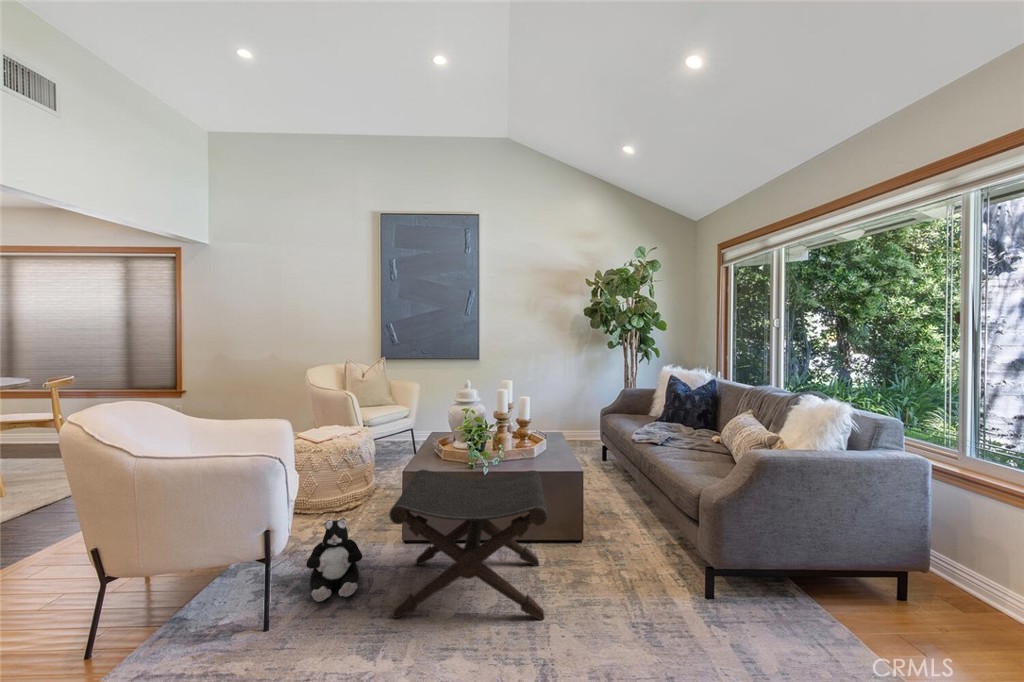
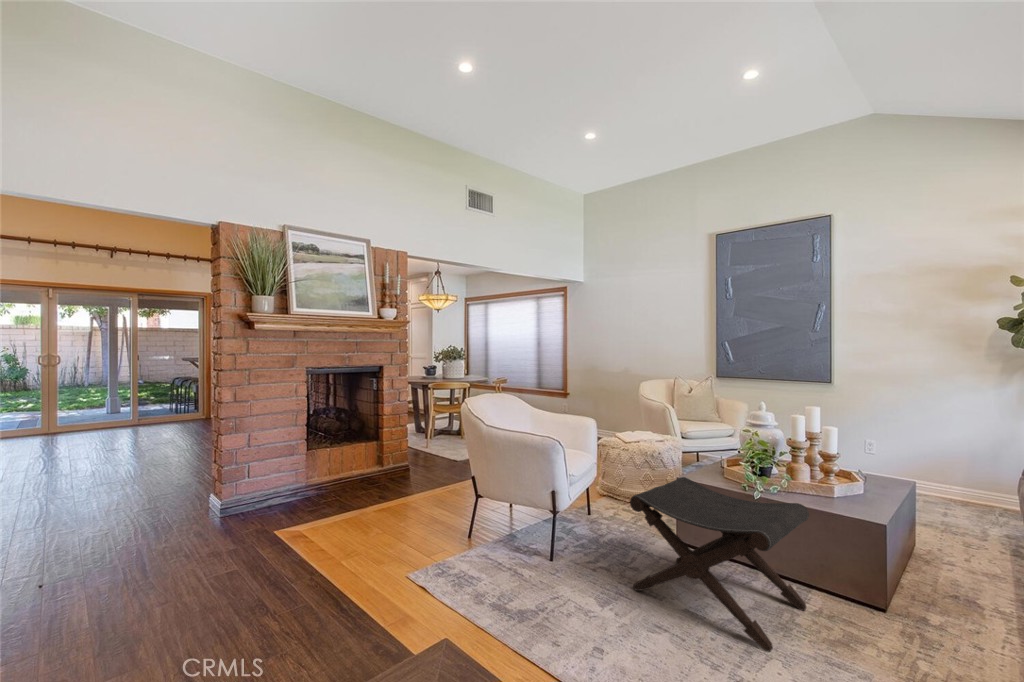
plush toy: present [306,518,362,602] -> none [585,499,628,562]

